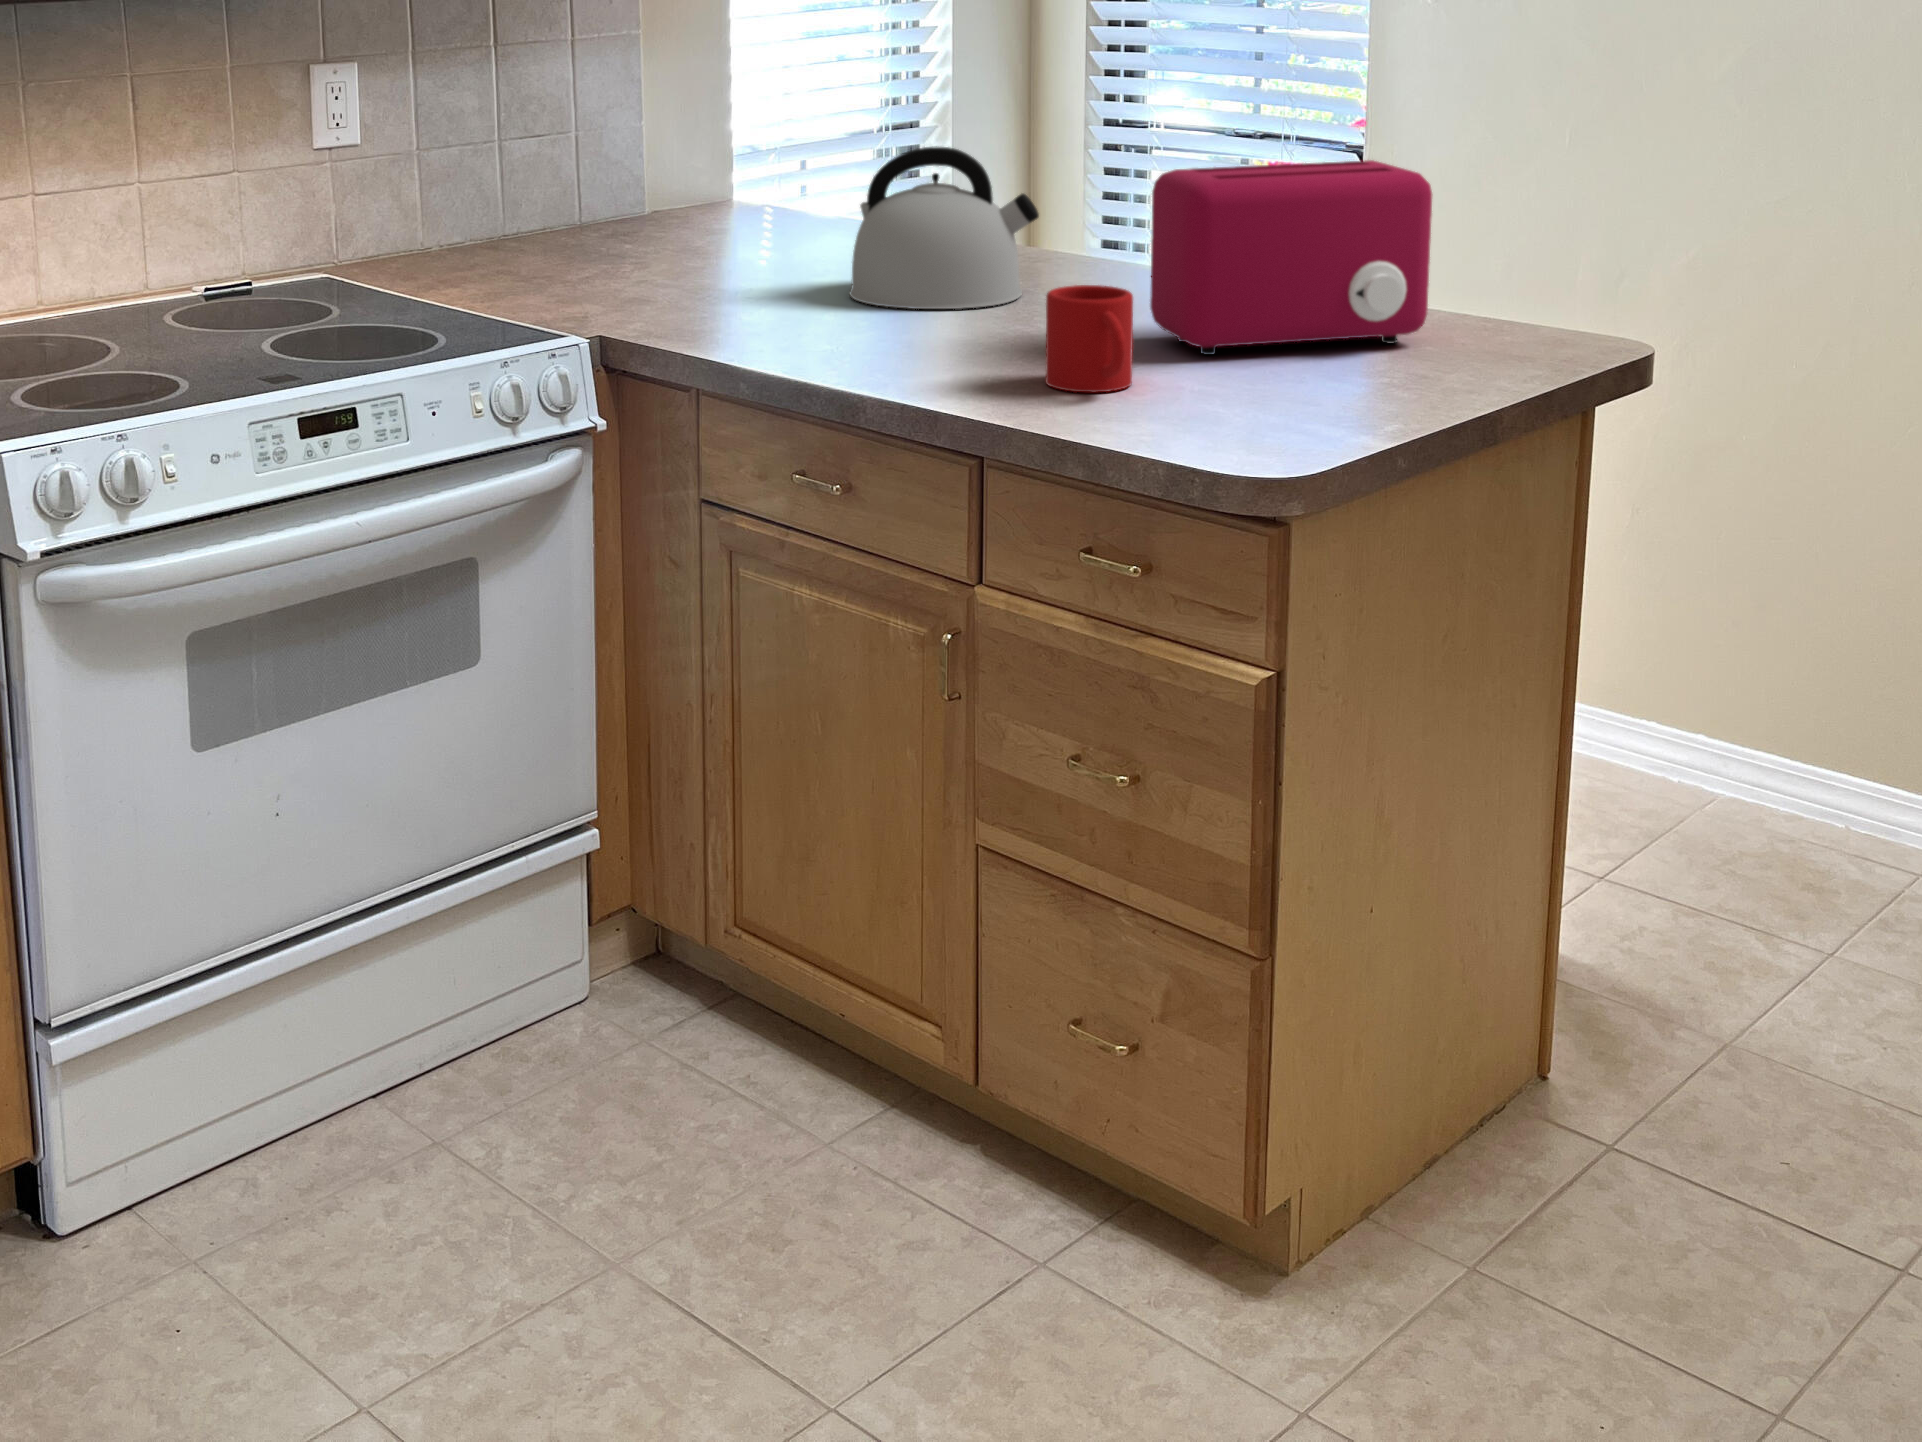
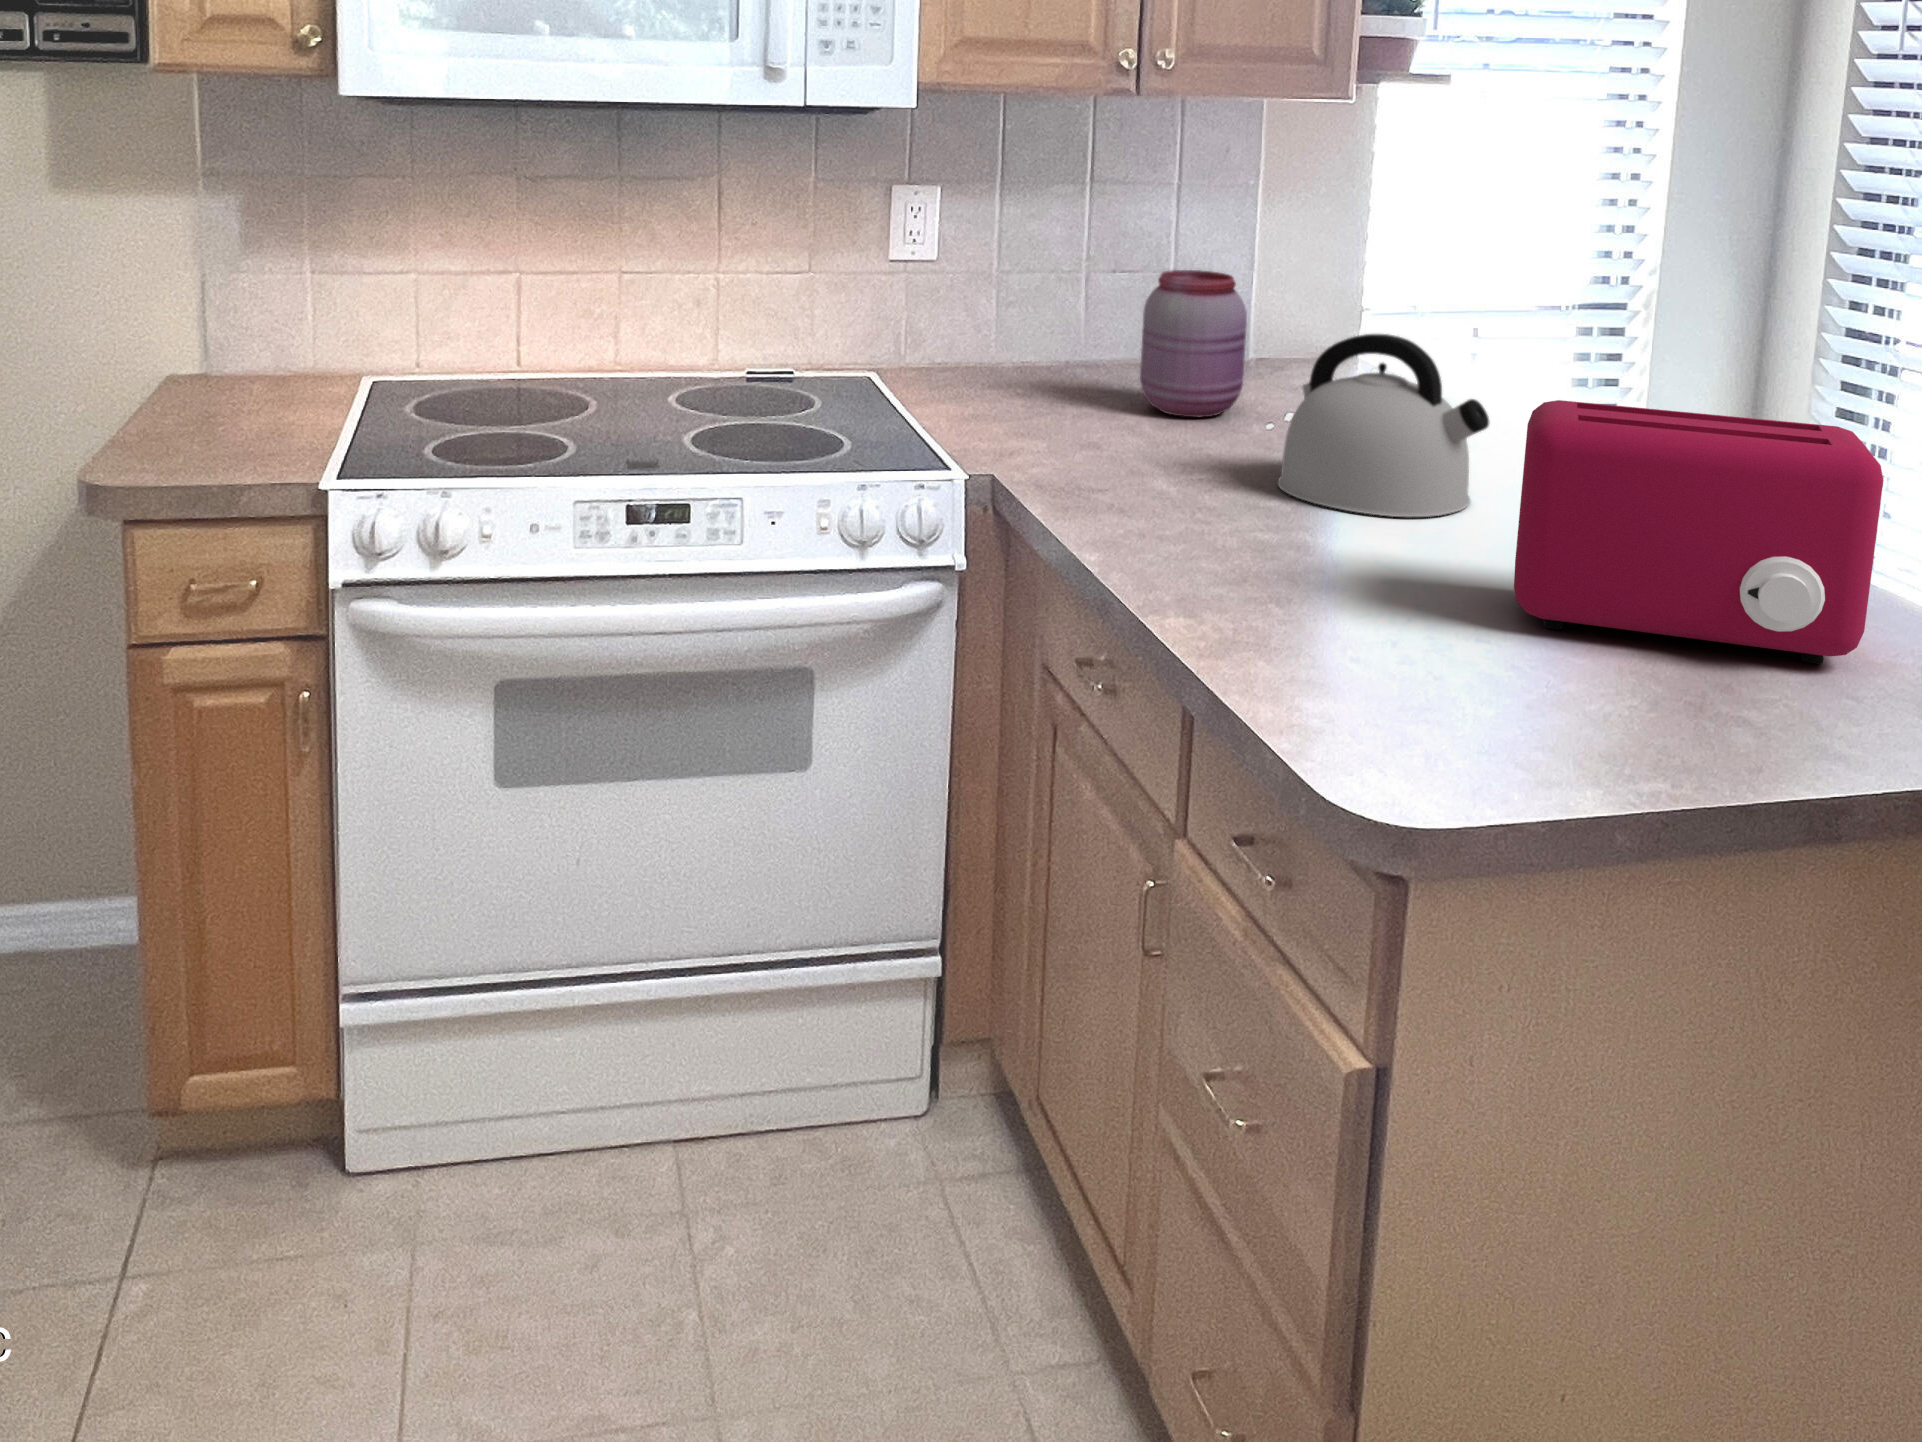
jar: none [623,118,727,265] -> present [1140,270,1247,417]
mug: present [1046,285,1133,392] -> none [1301,517,1411,650]

